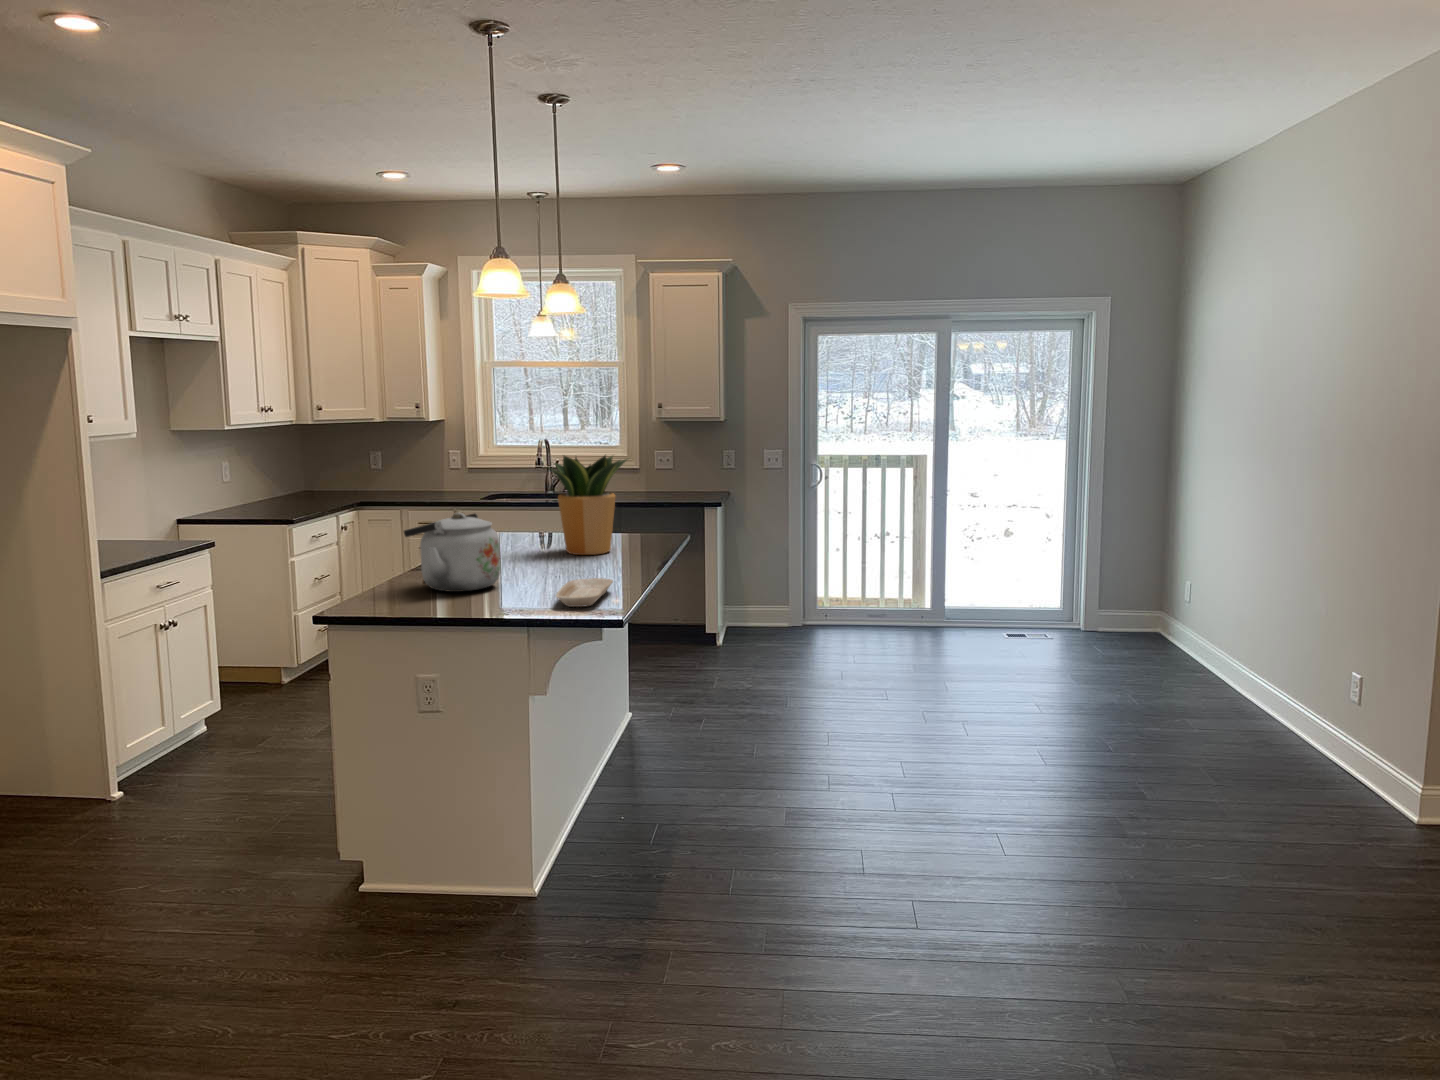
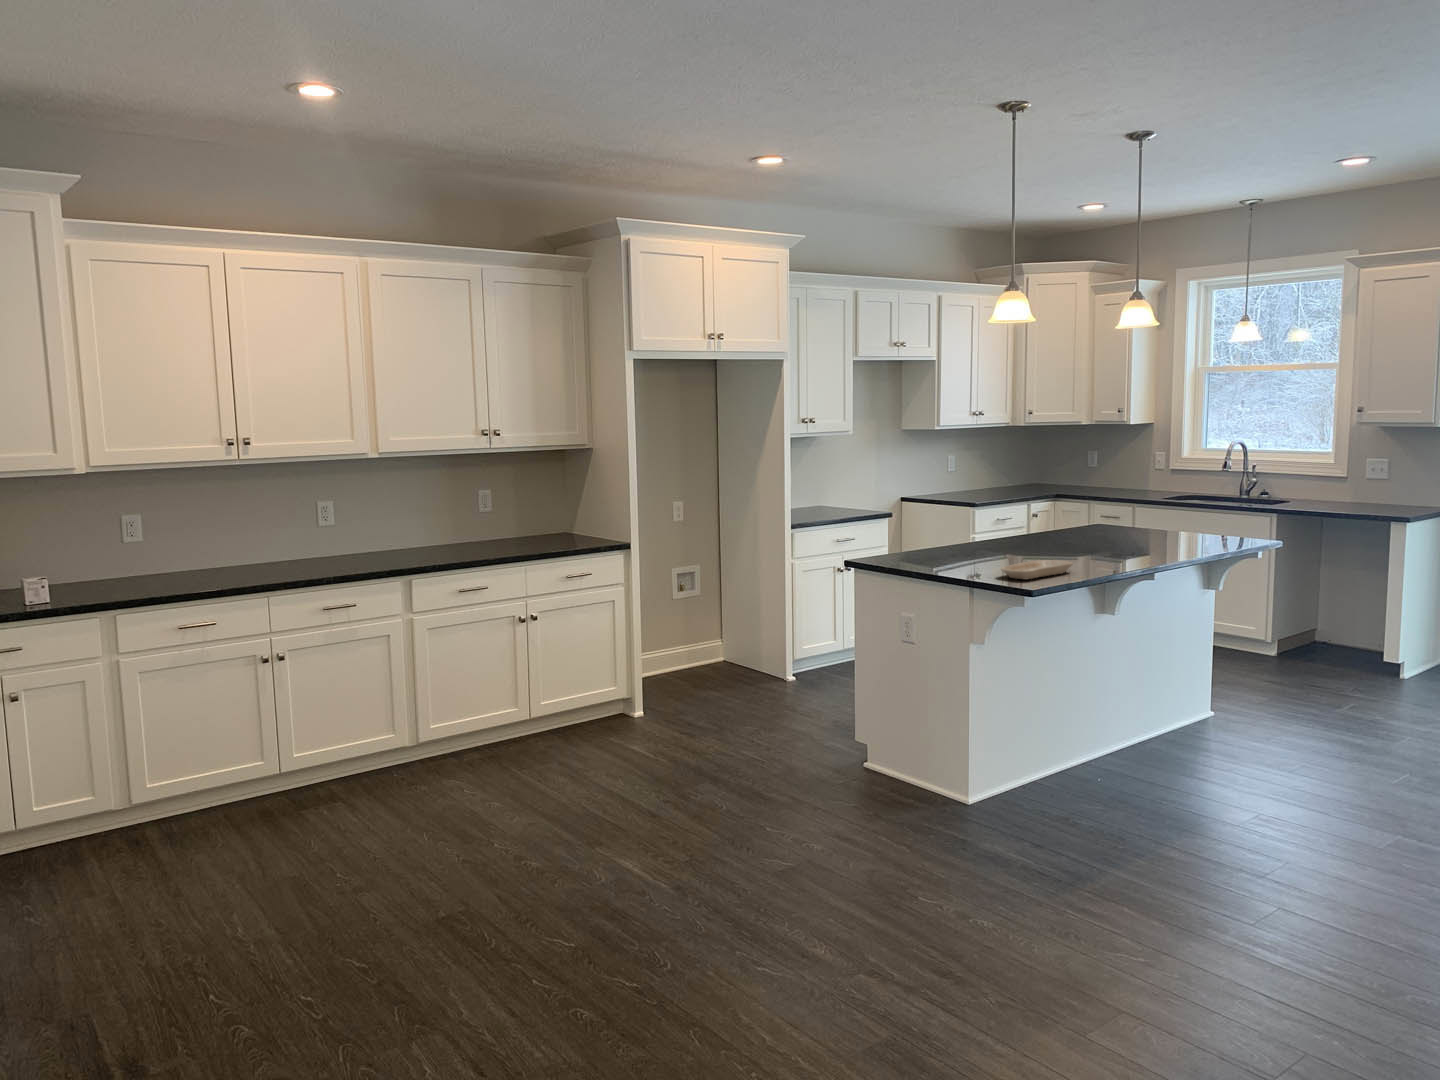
potted plant: present [544,455,627,555] -> none [1087,455,1186,547]
kettle: present [404,513,501,592] -> none [927,497,1002,559]

